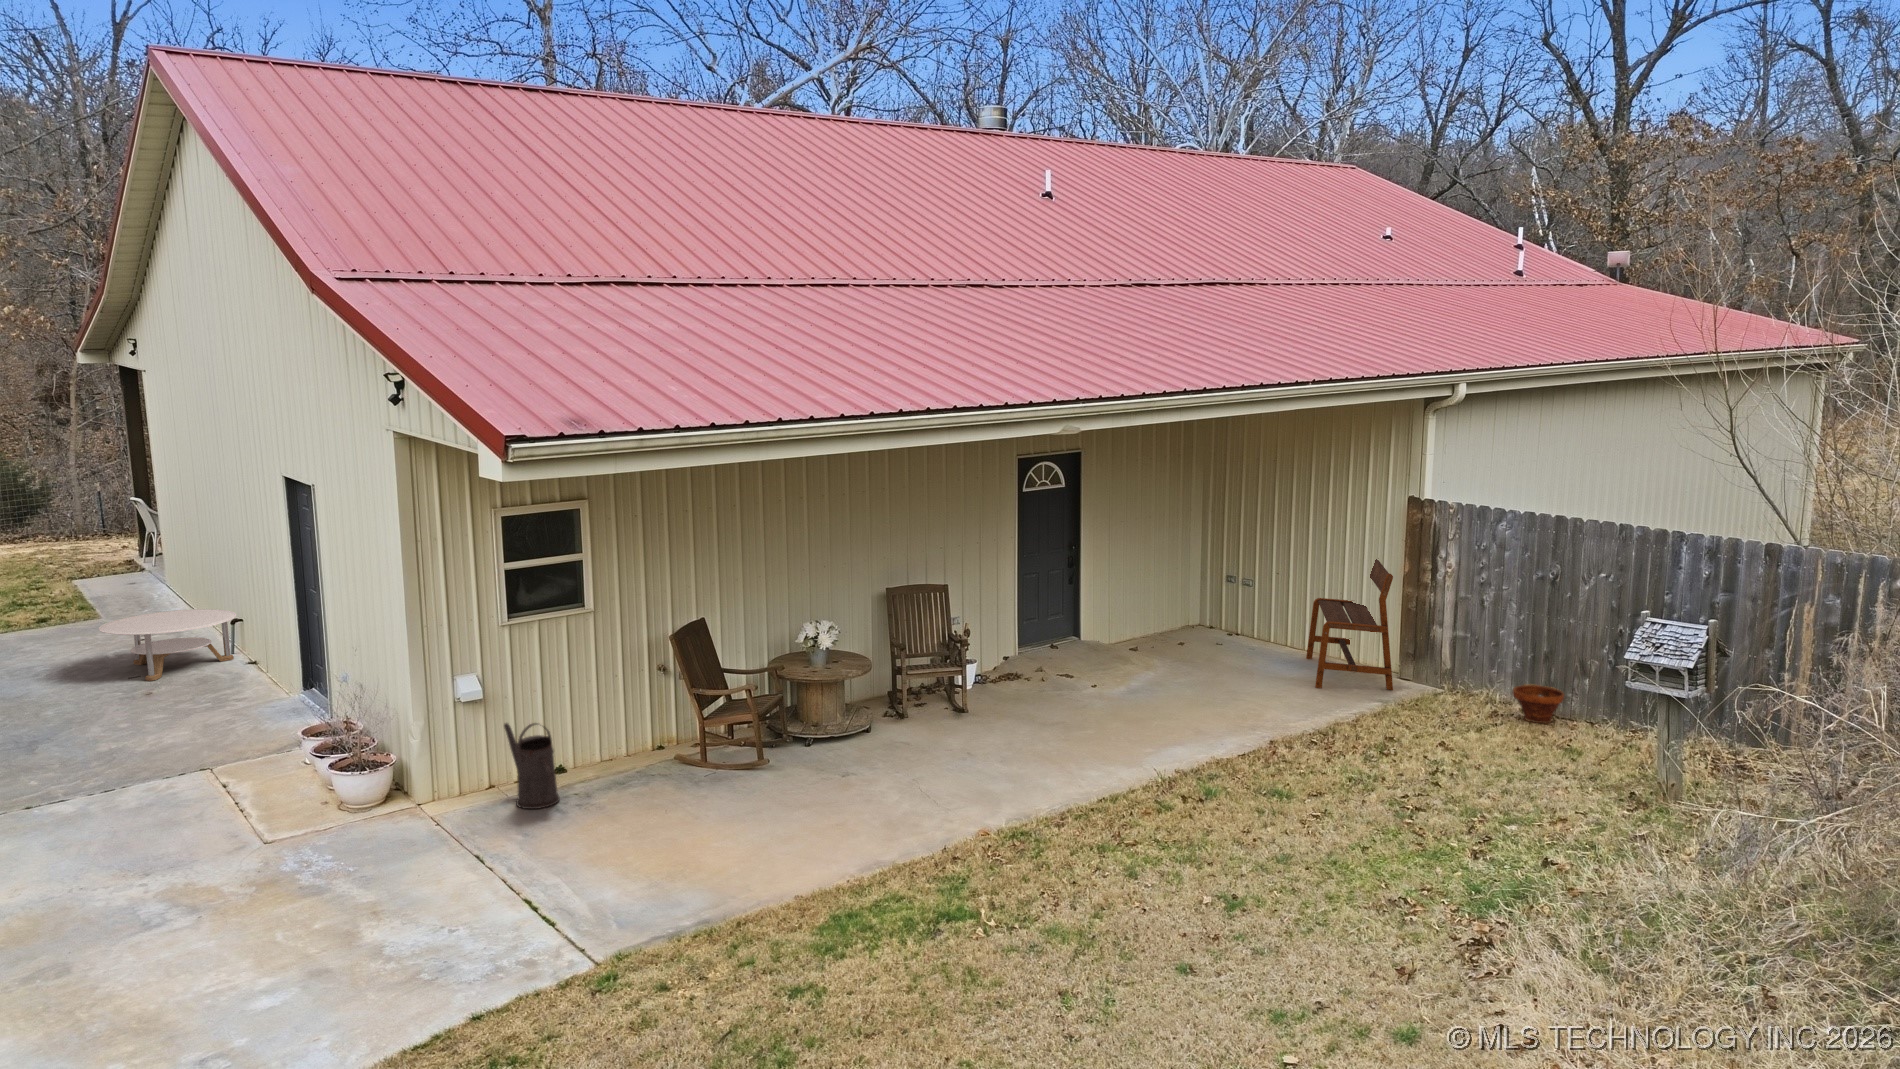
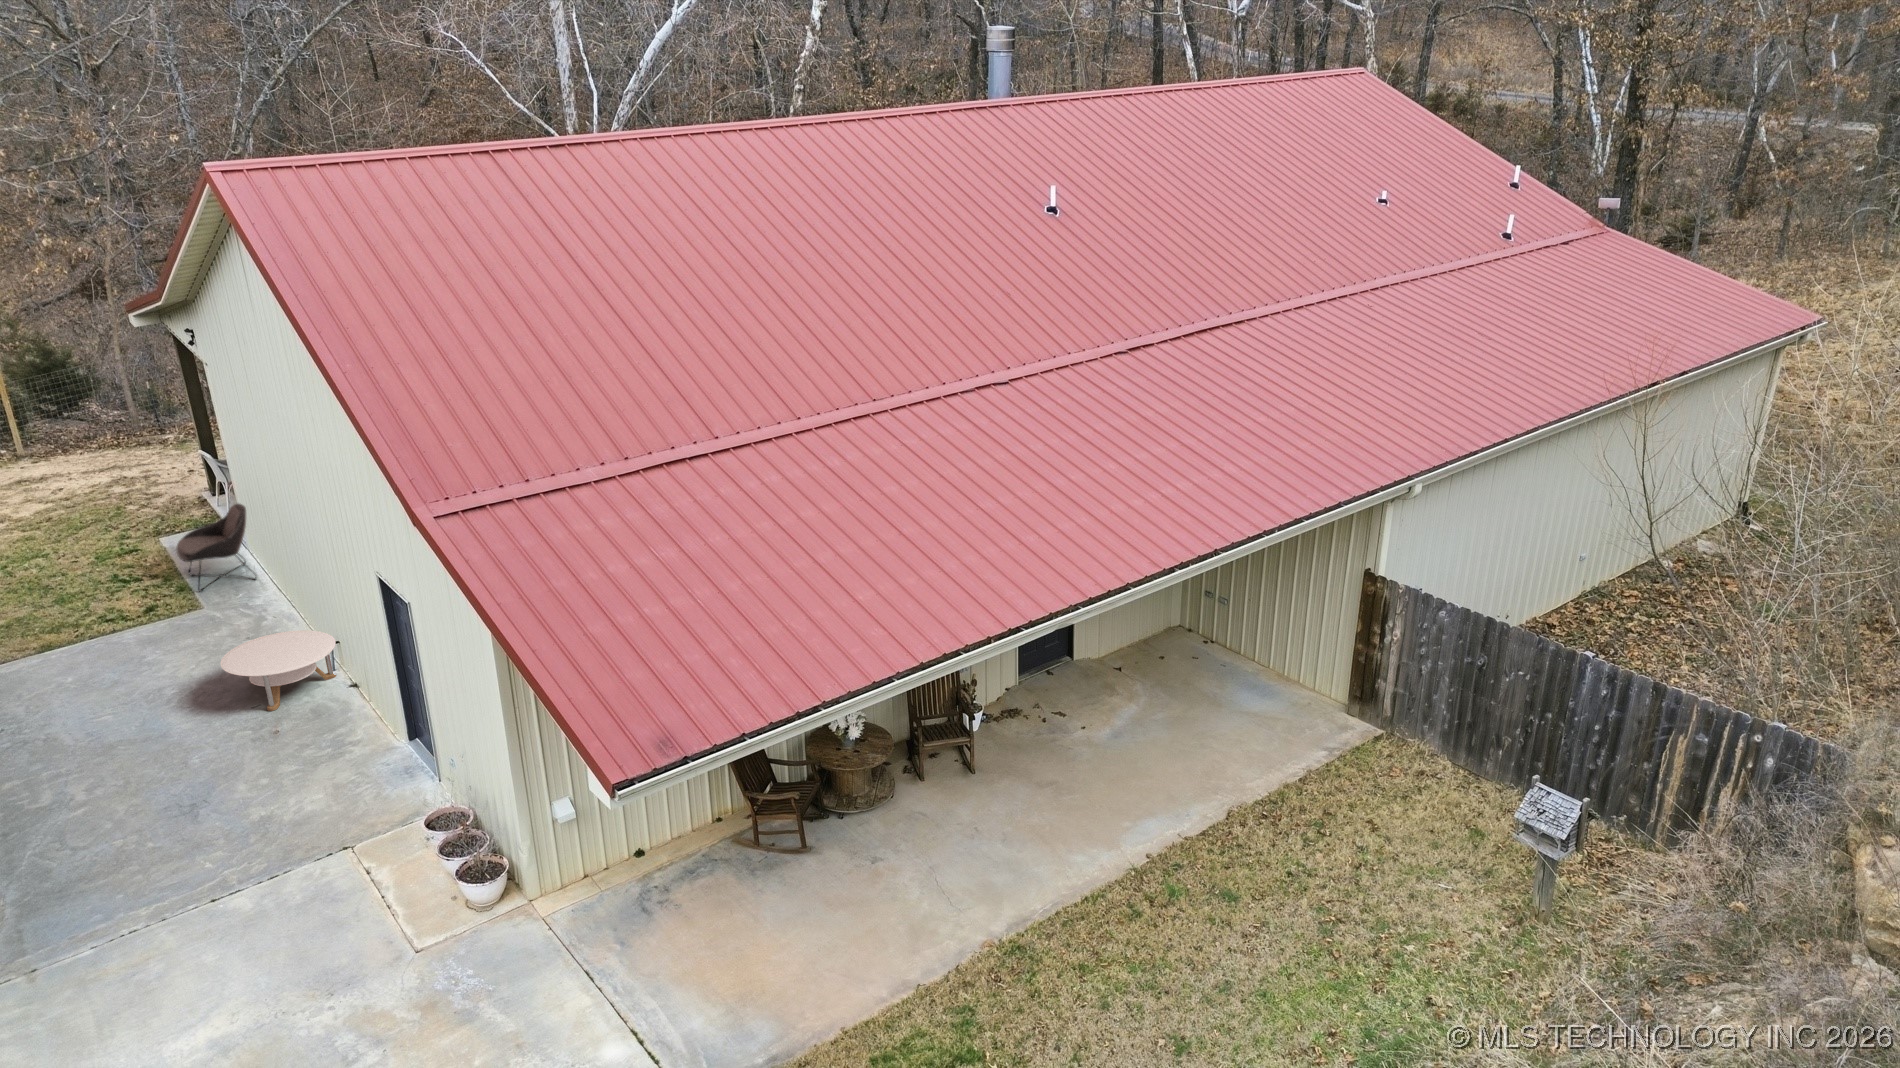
lounge chair: none [80,520,167,610] -> present [176,504,256,591]
bench: present [1306,559,1393,690] -> none [1267,605,1344,736]
planter: present [1512,684,1564,723] -> none [1435,750,1478,789]
watering can: present [504,723,560,809] -> none [594,829,644,909]

